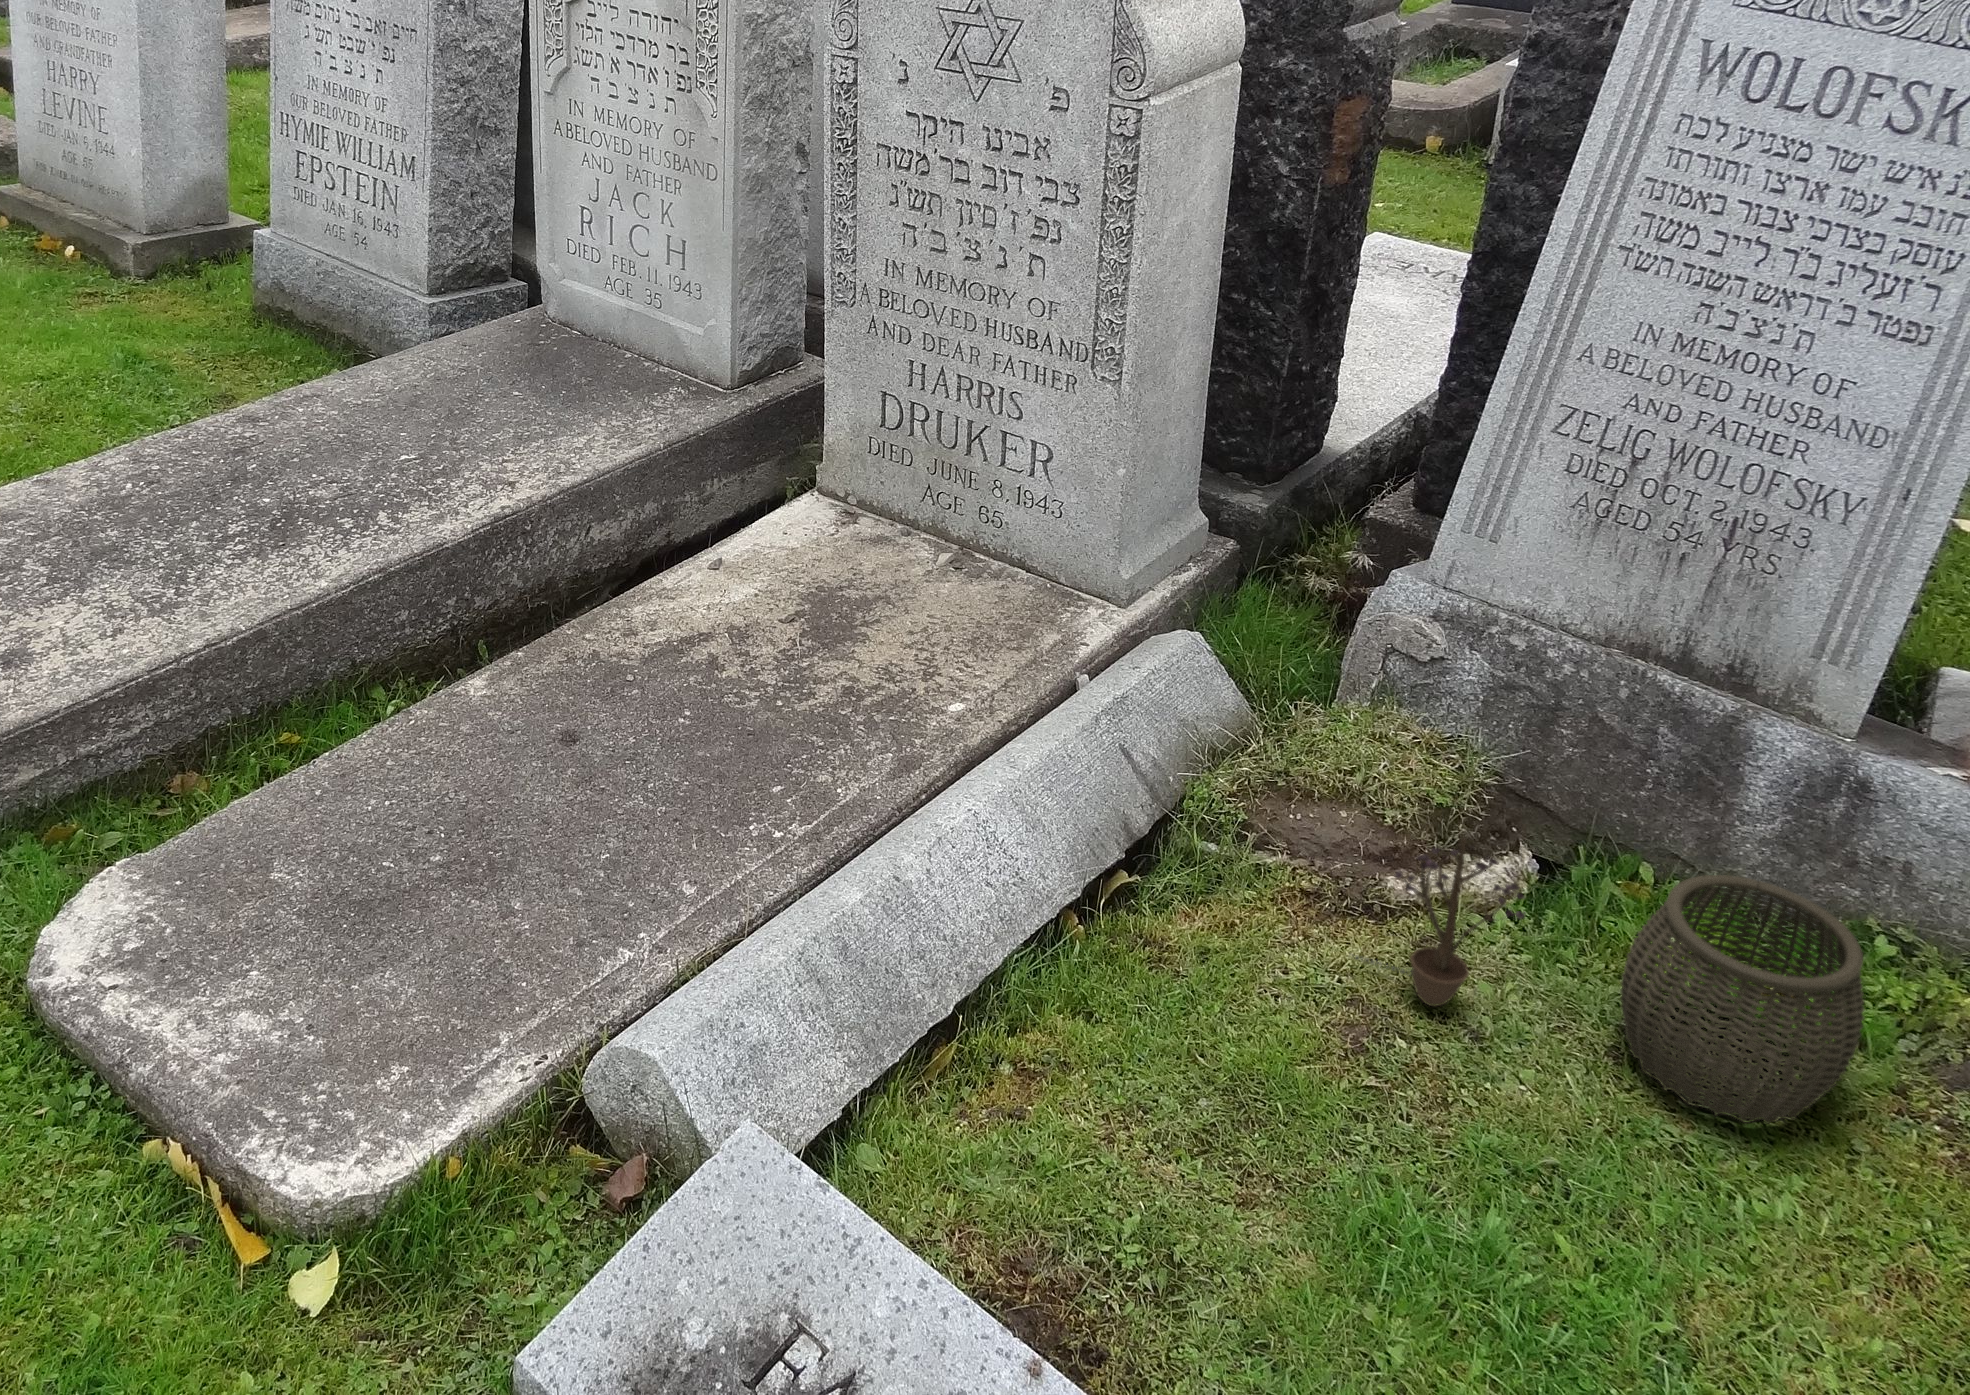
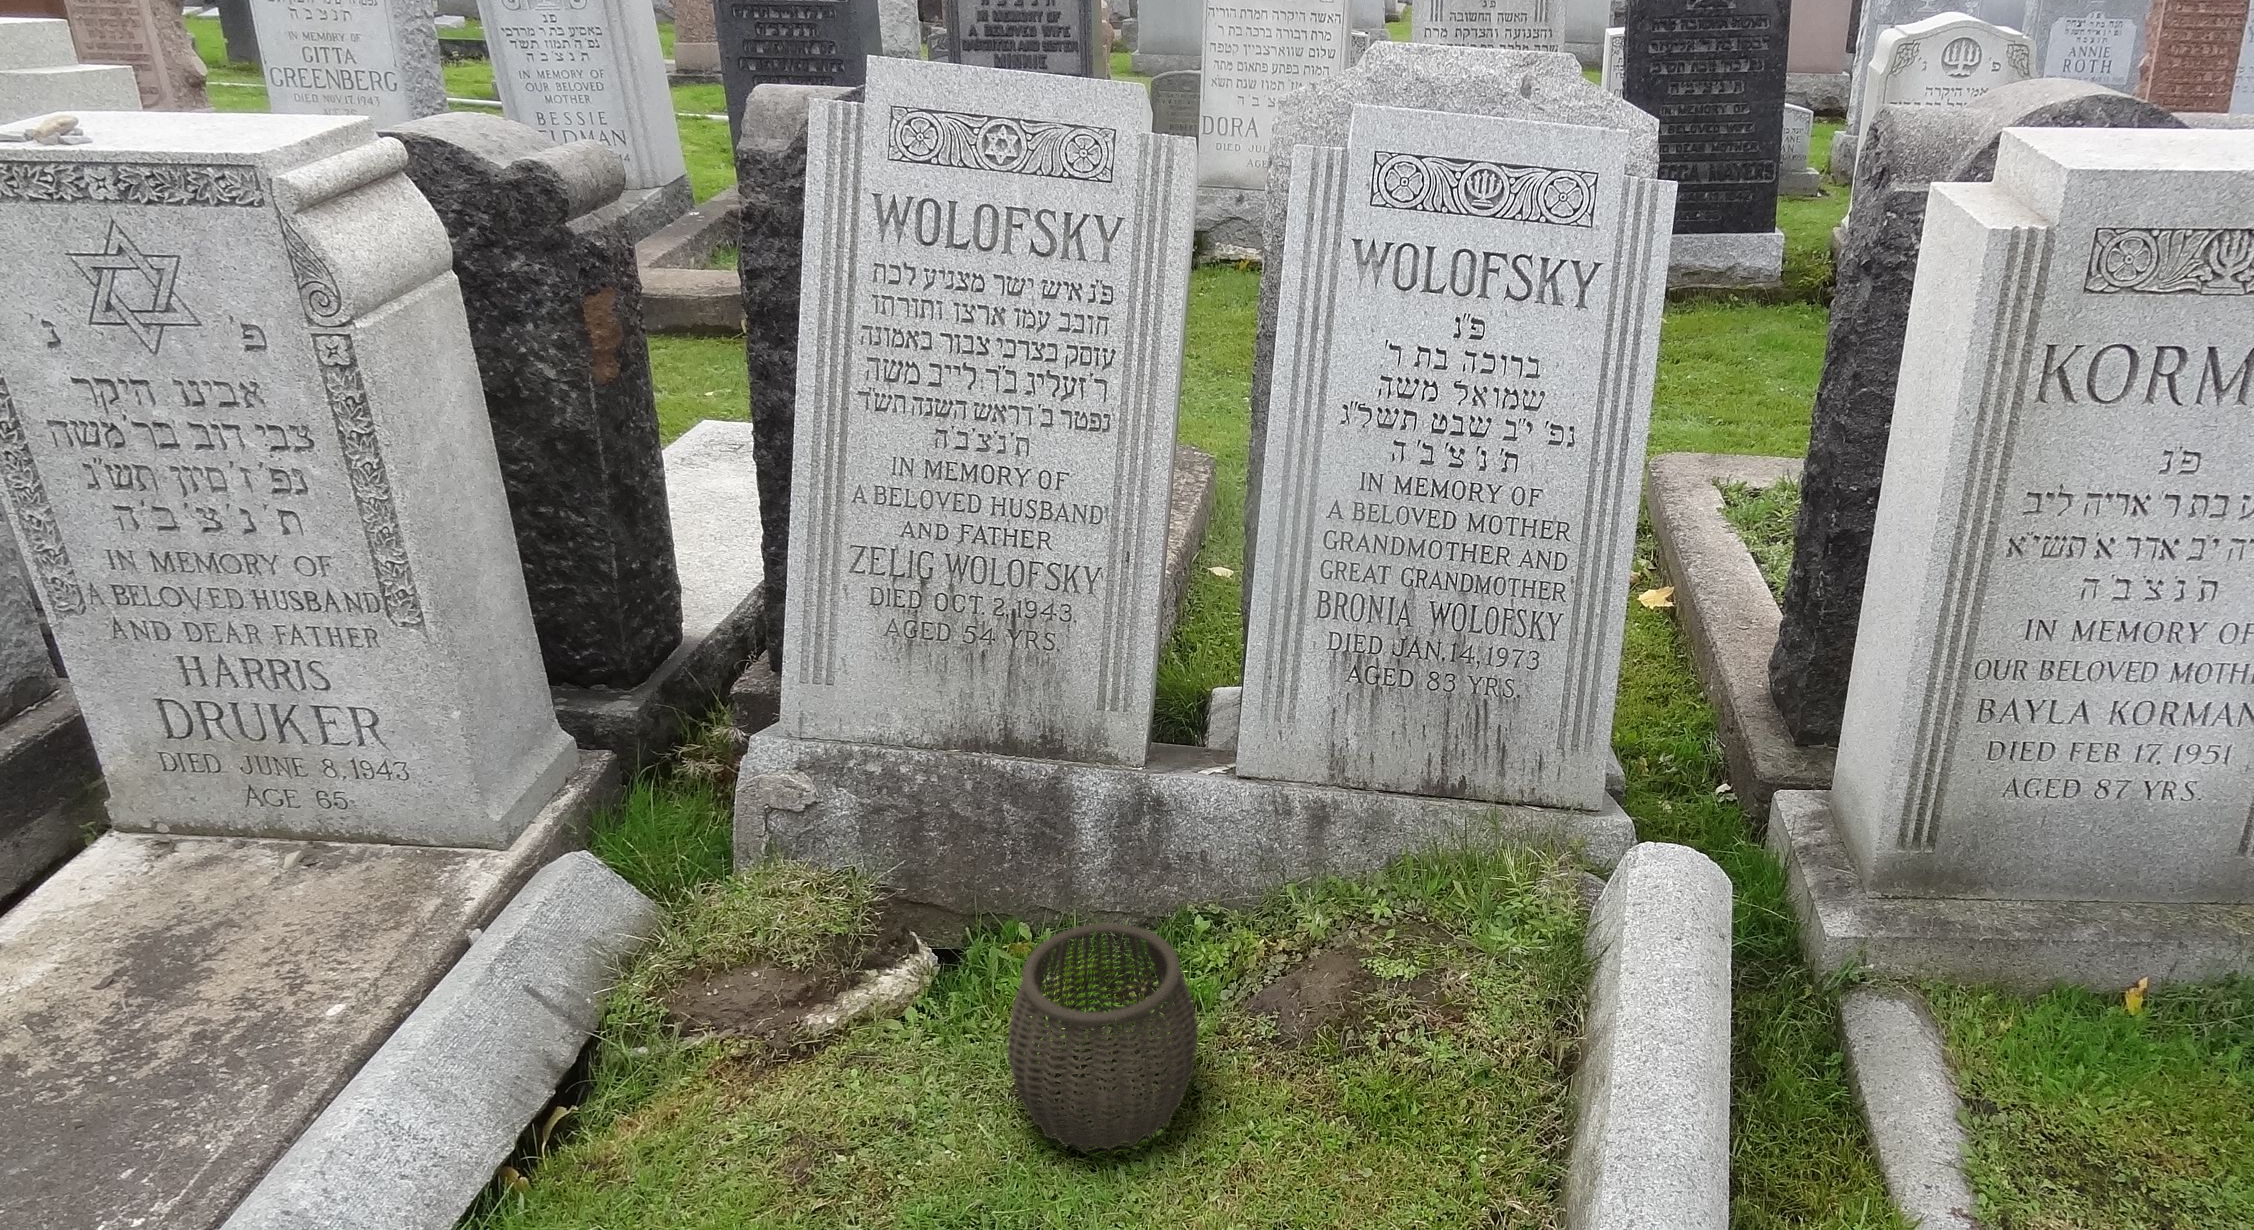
decorative plant: present [1355,838,1525,1006] -> none [768,990,907,1159]

